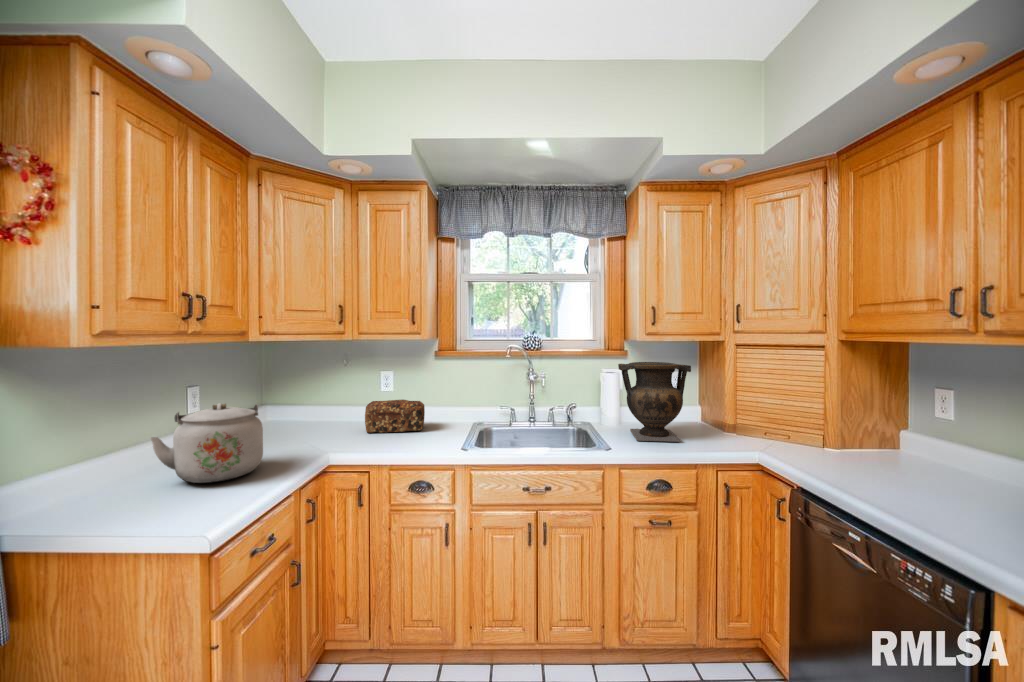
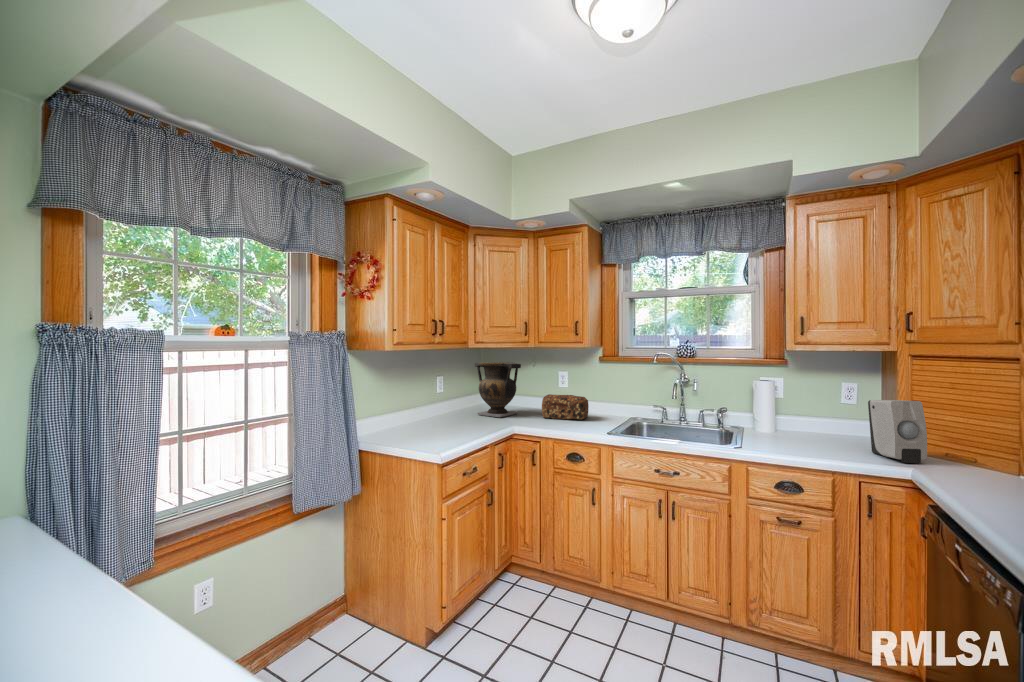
vase: present [618,362,691,442] -> present [475,362,521,417]
soap dispenser: none [711,388,763,448] -> present [868,400,927,463]
kettle: present [150,403,263,483] -> none [417,386,473,432]

